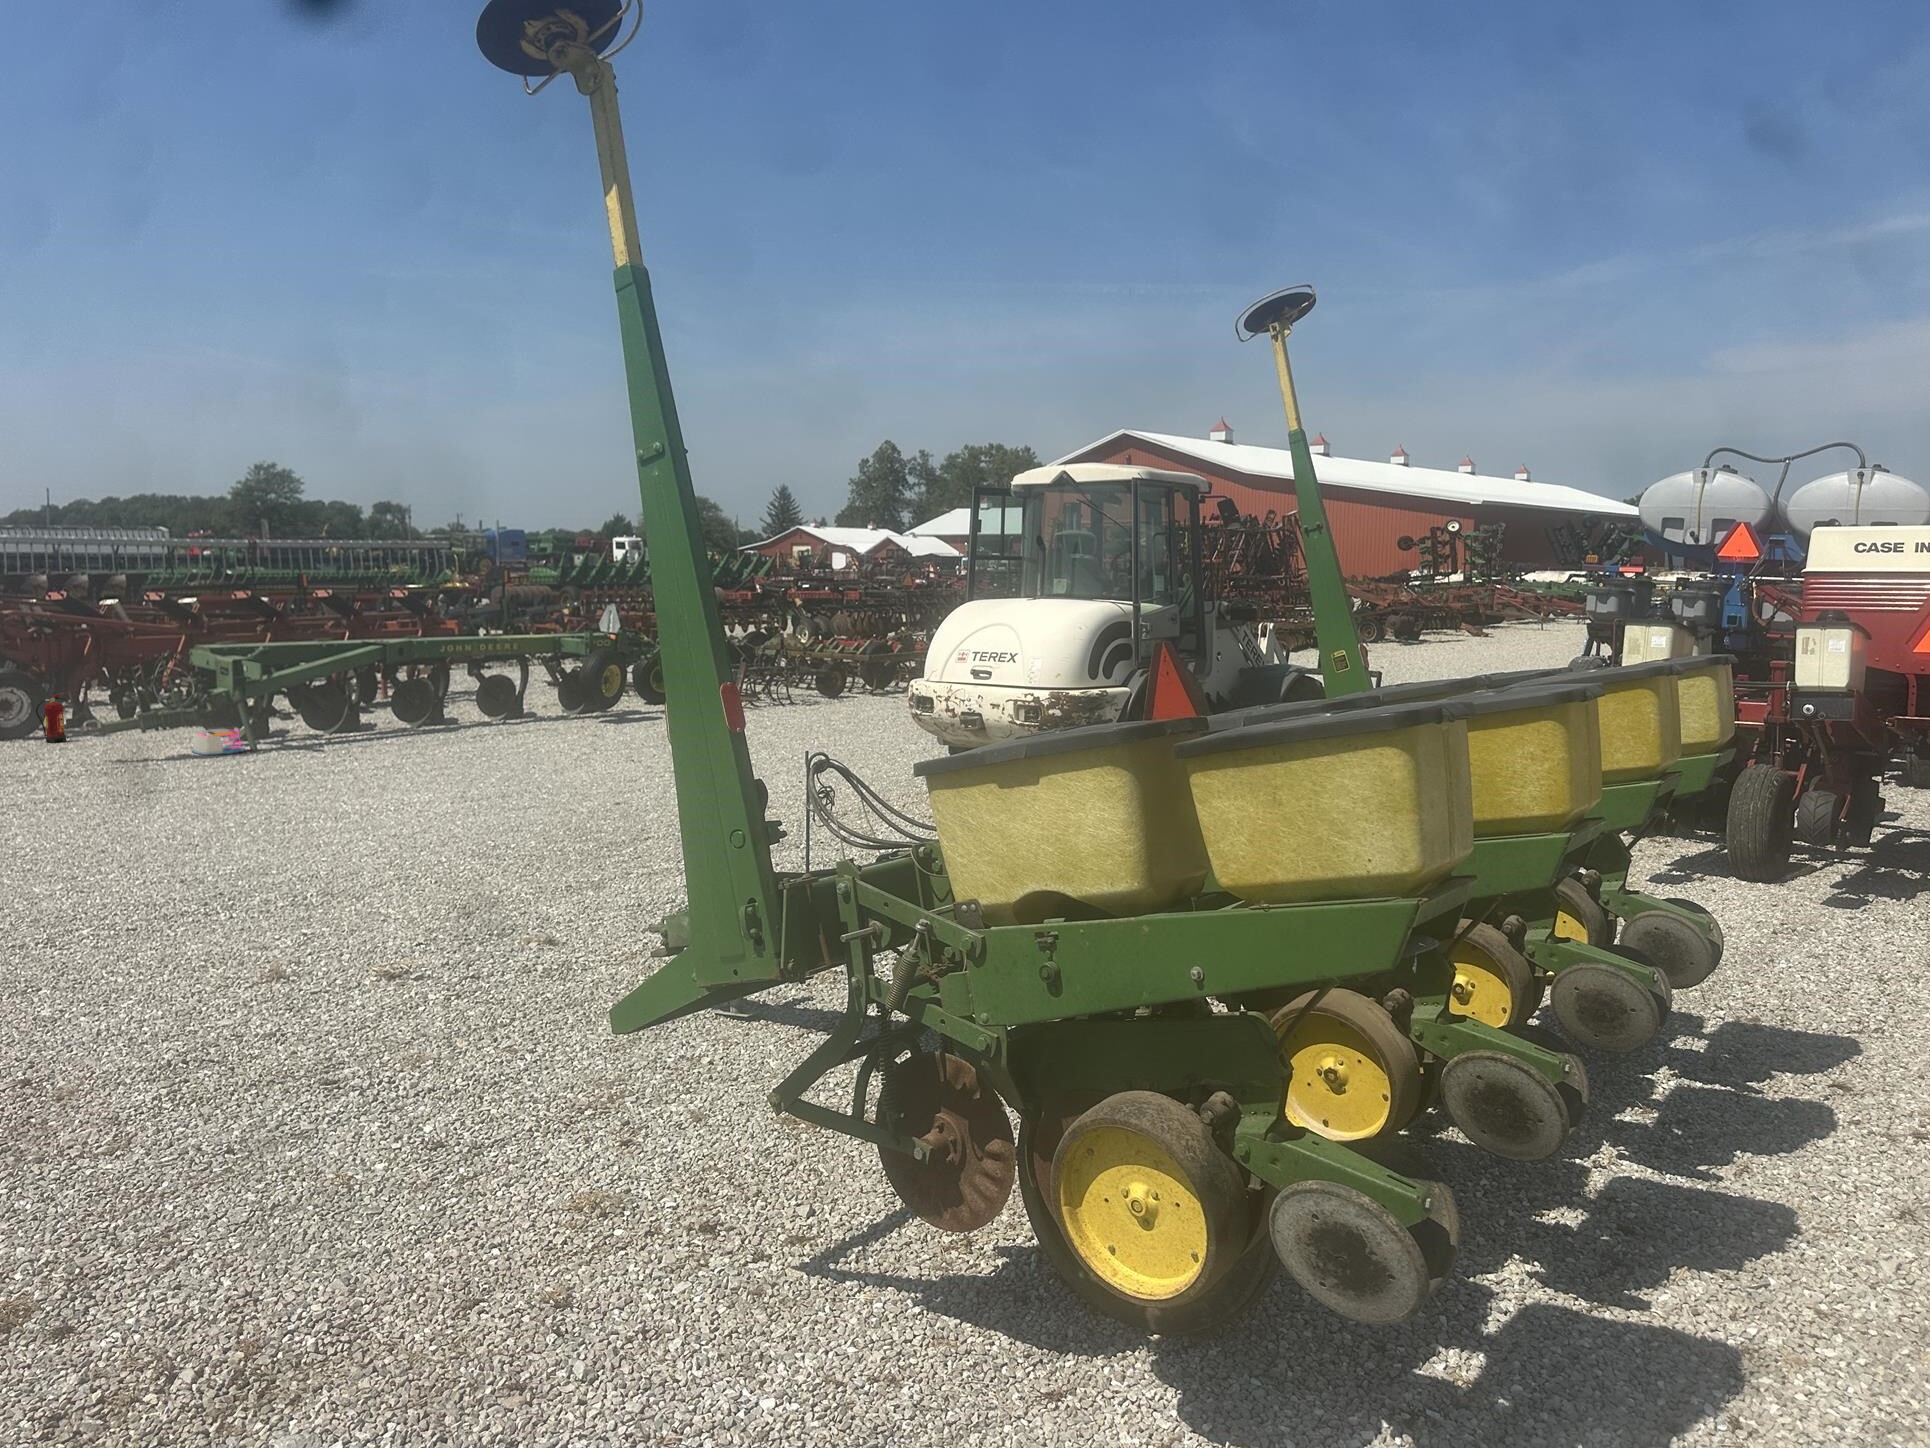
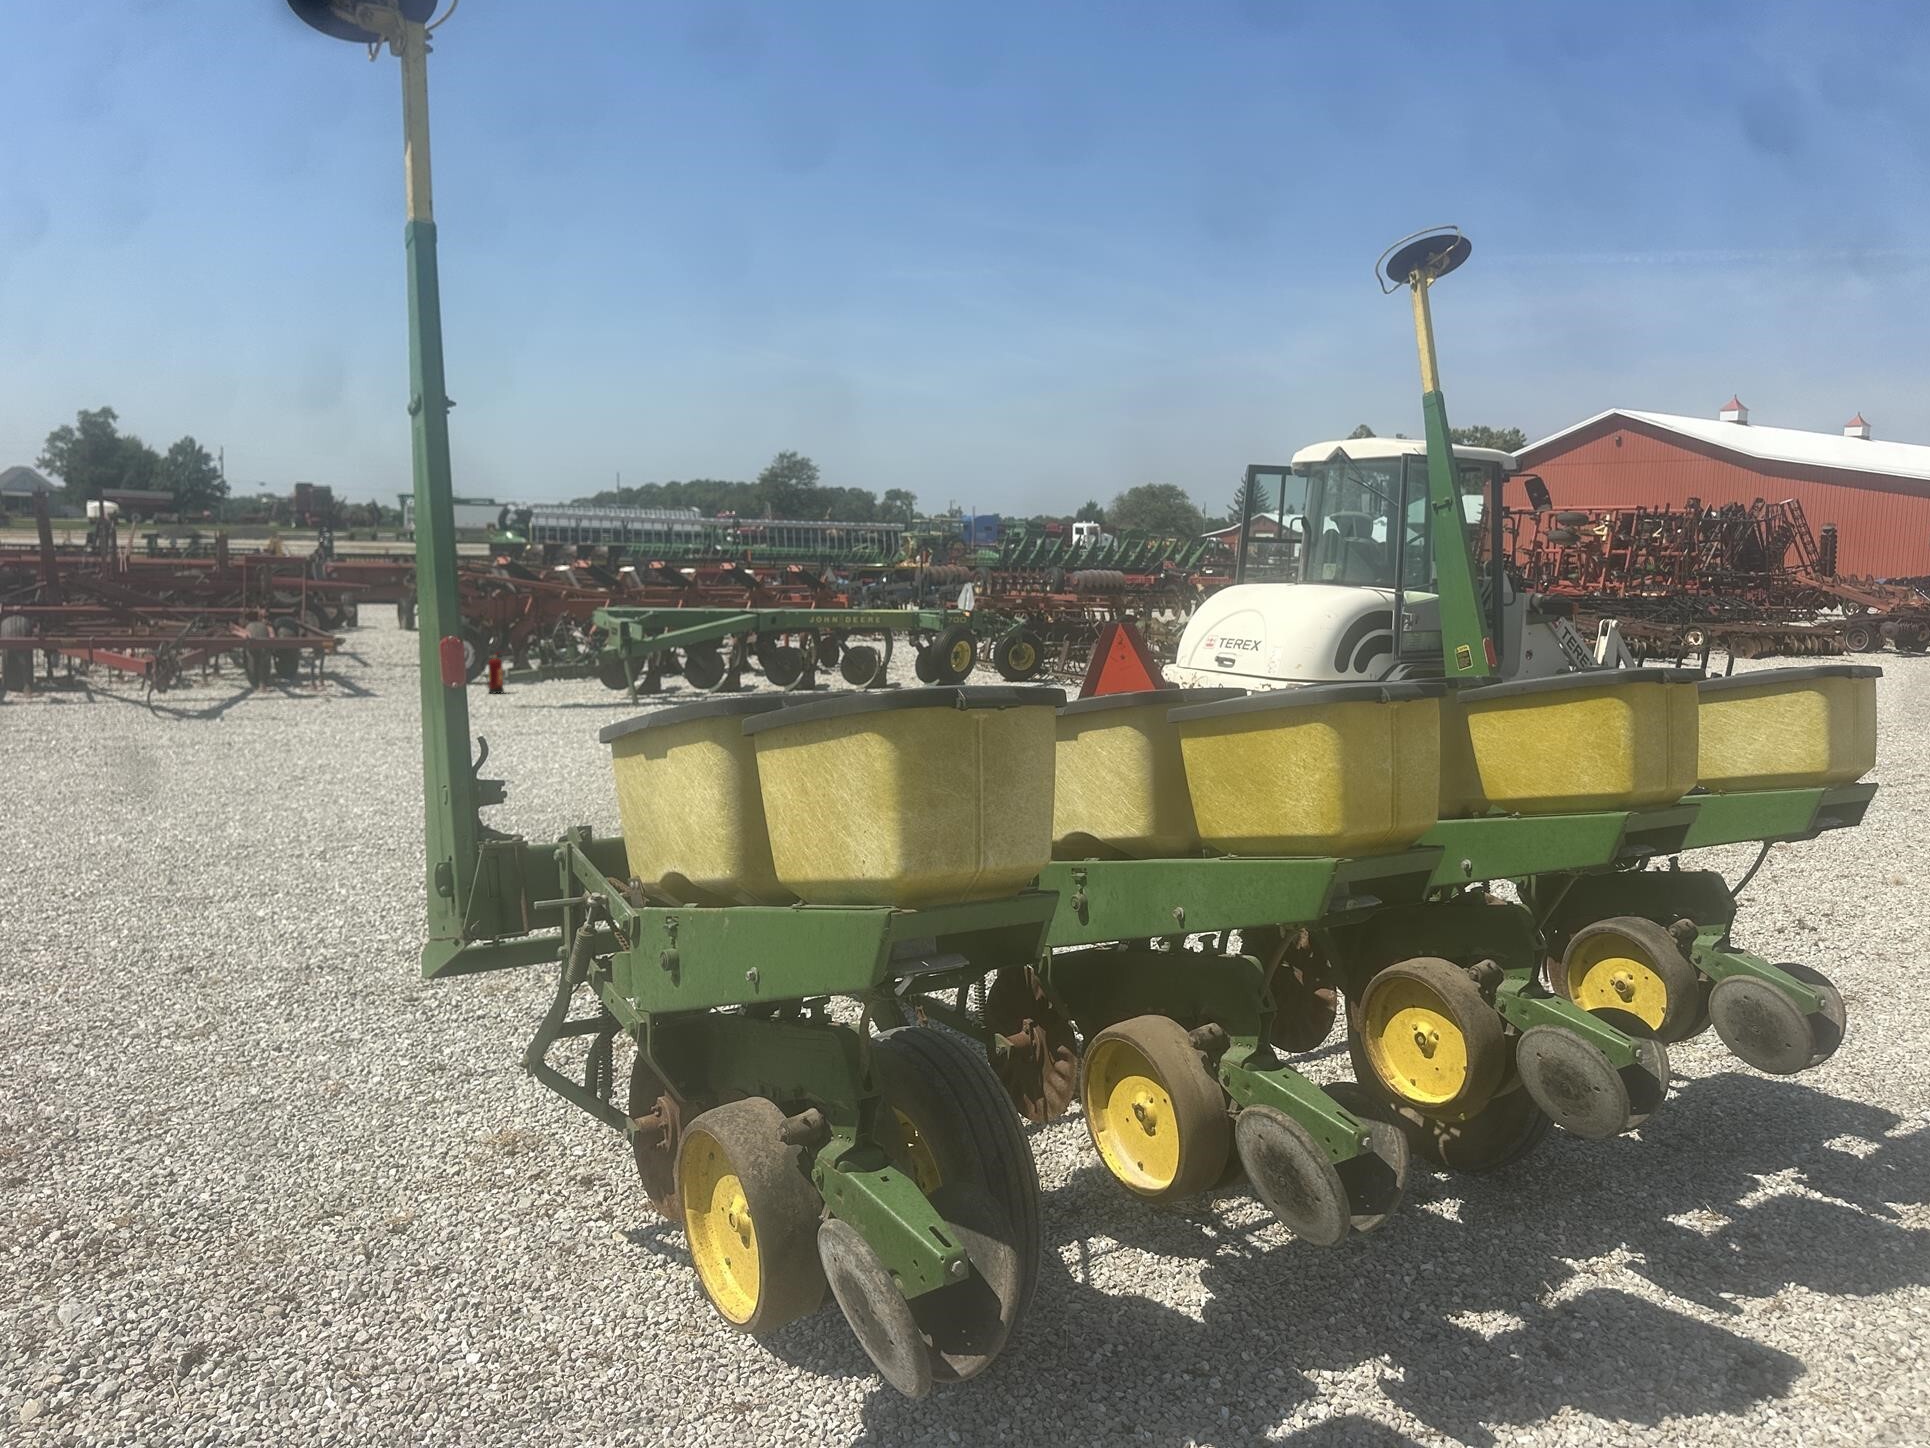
storage bin: present [193,728,244,755] -> none [587,687,627,710]

